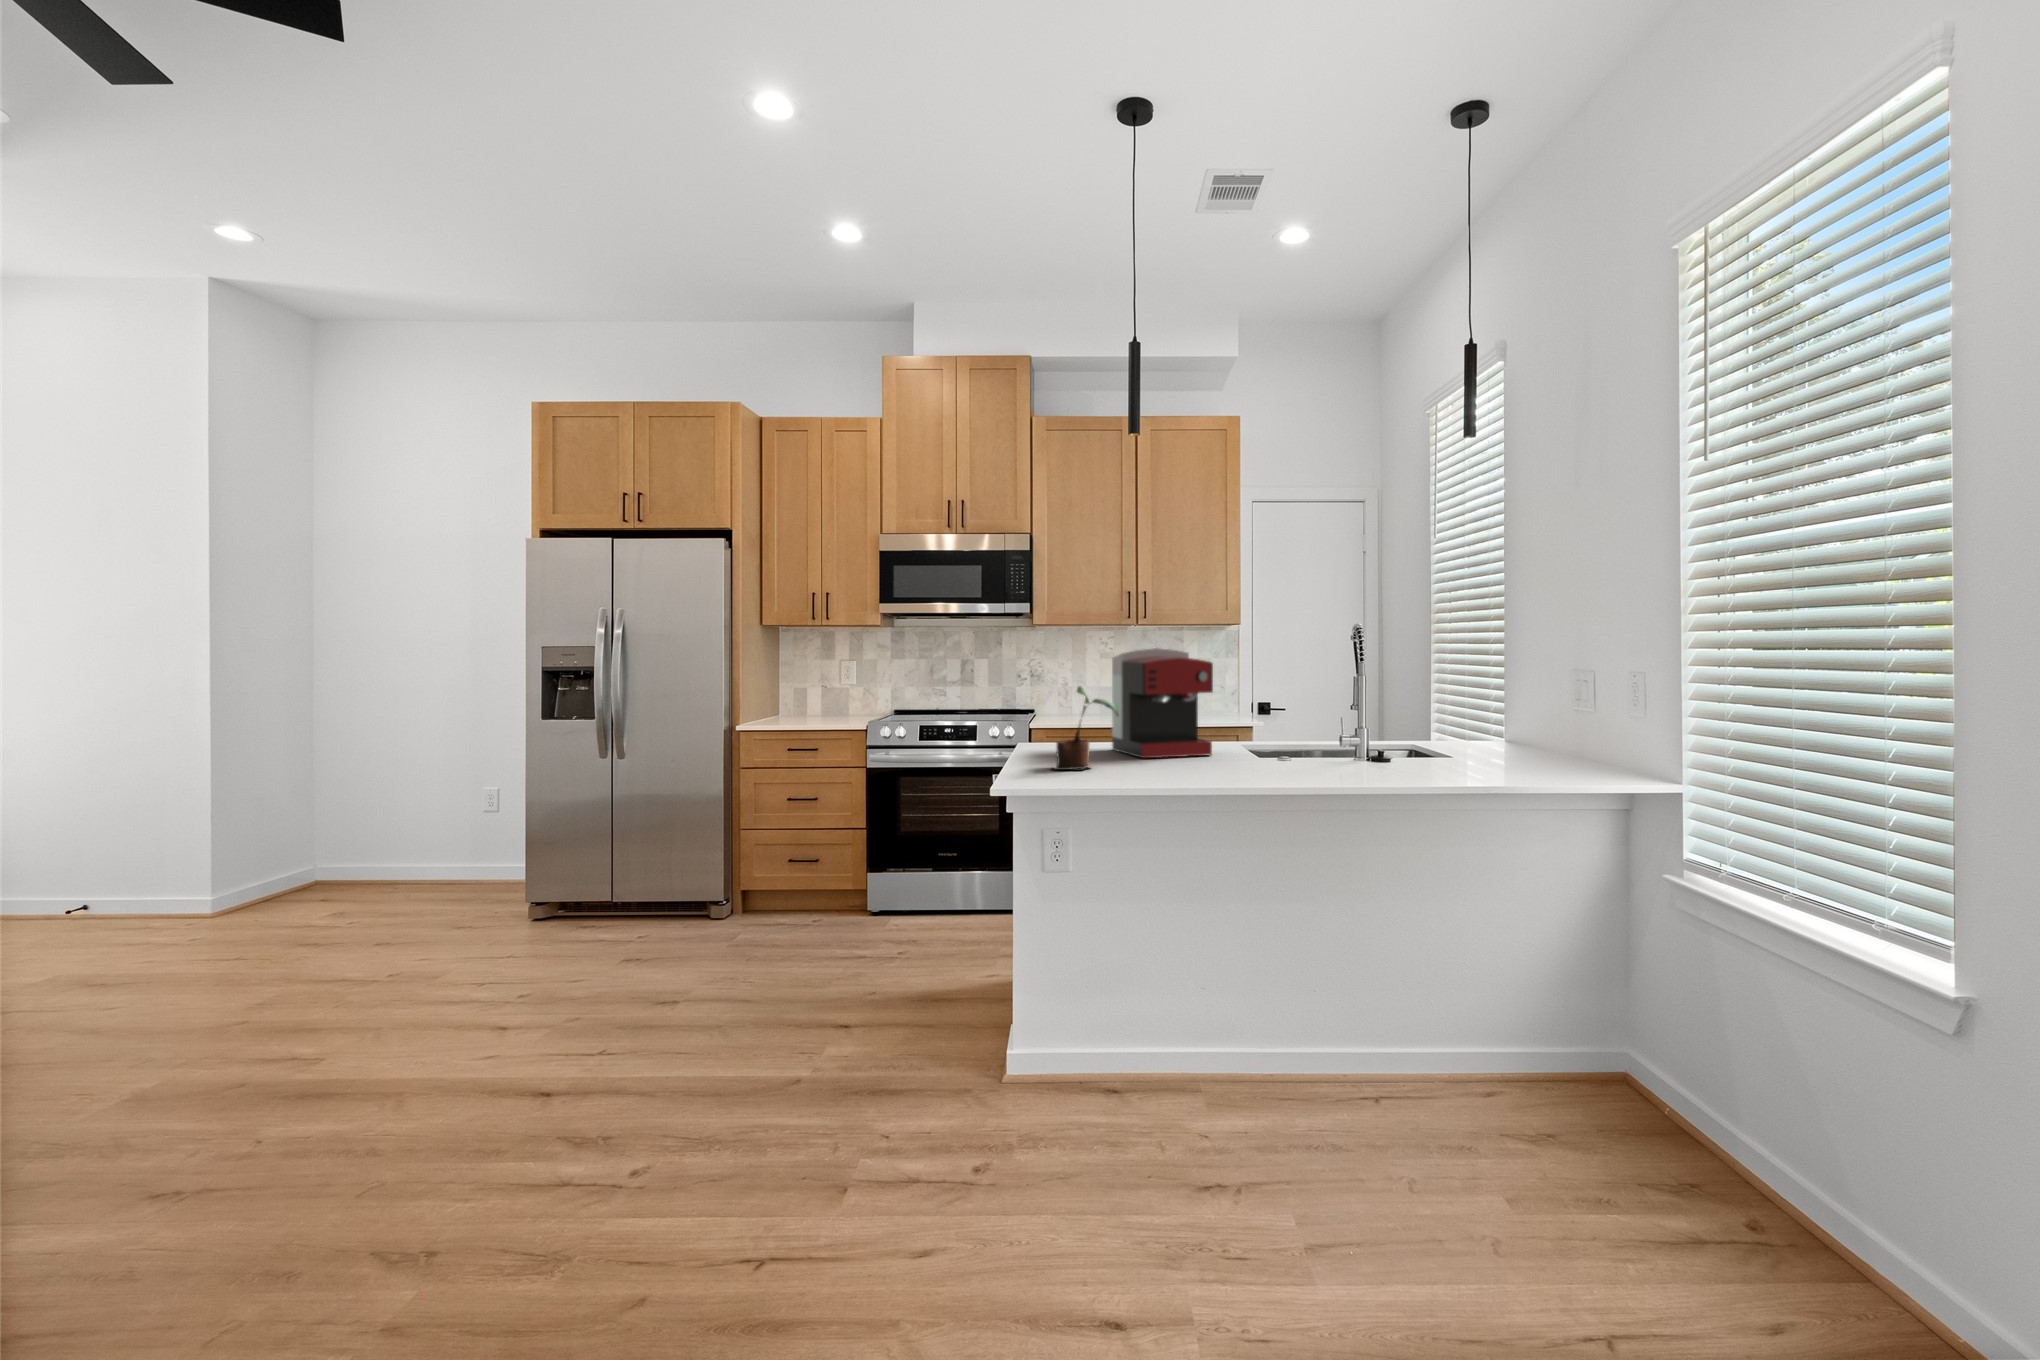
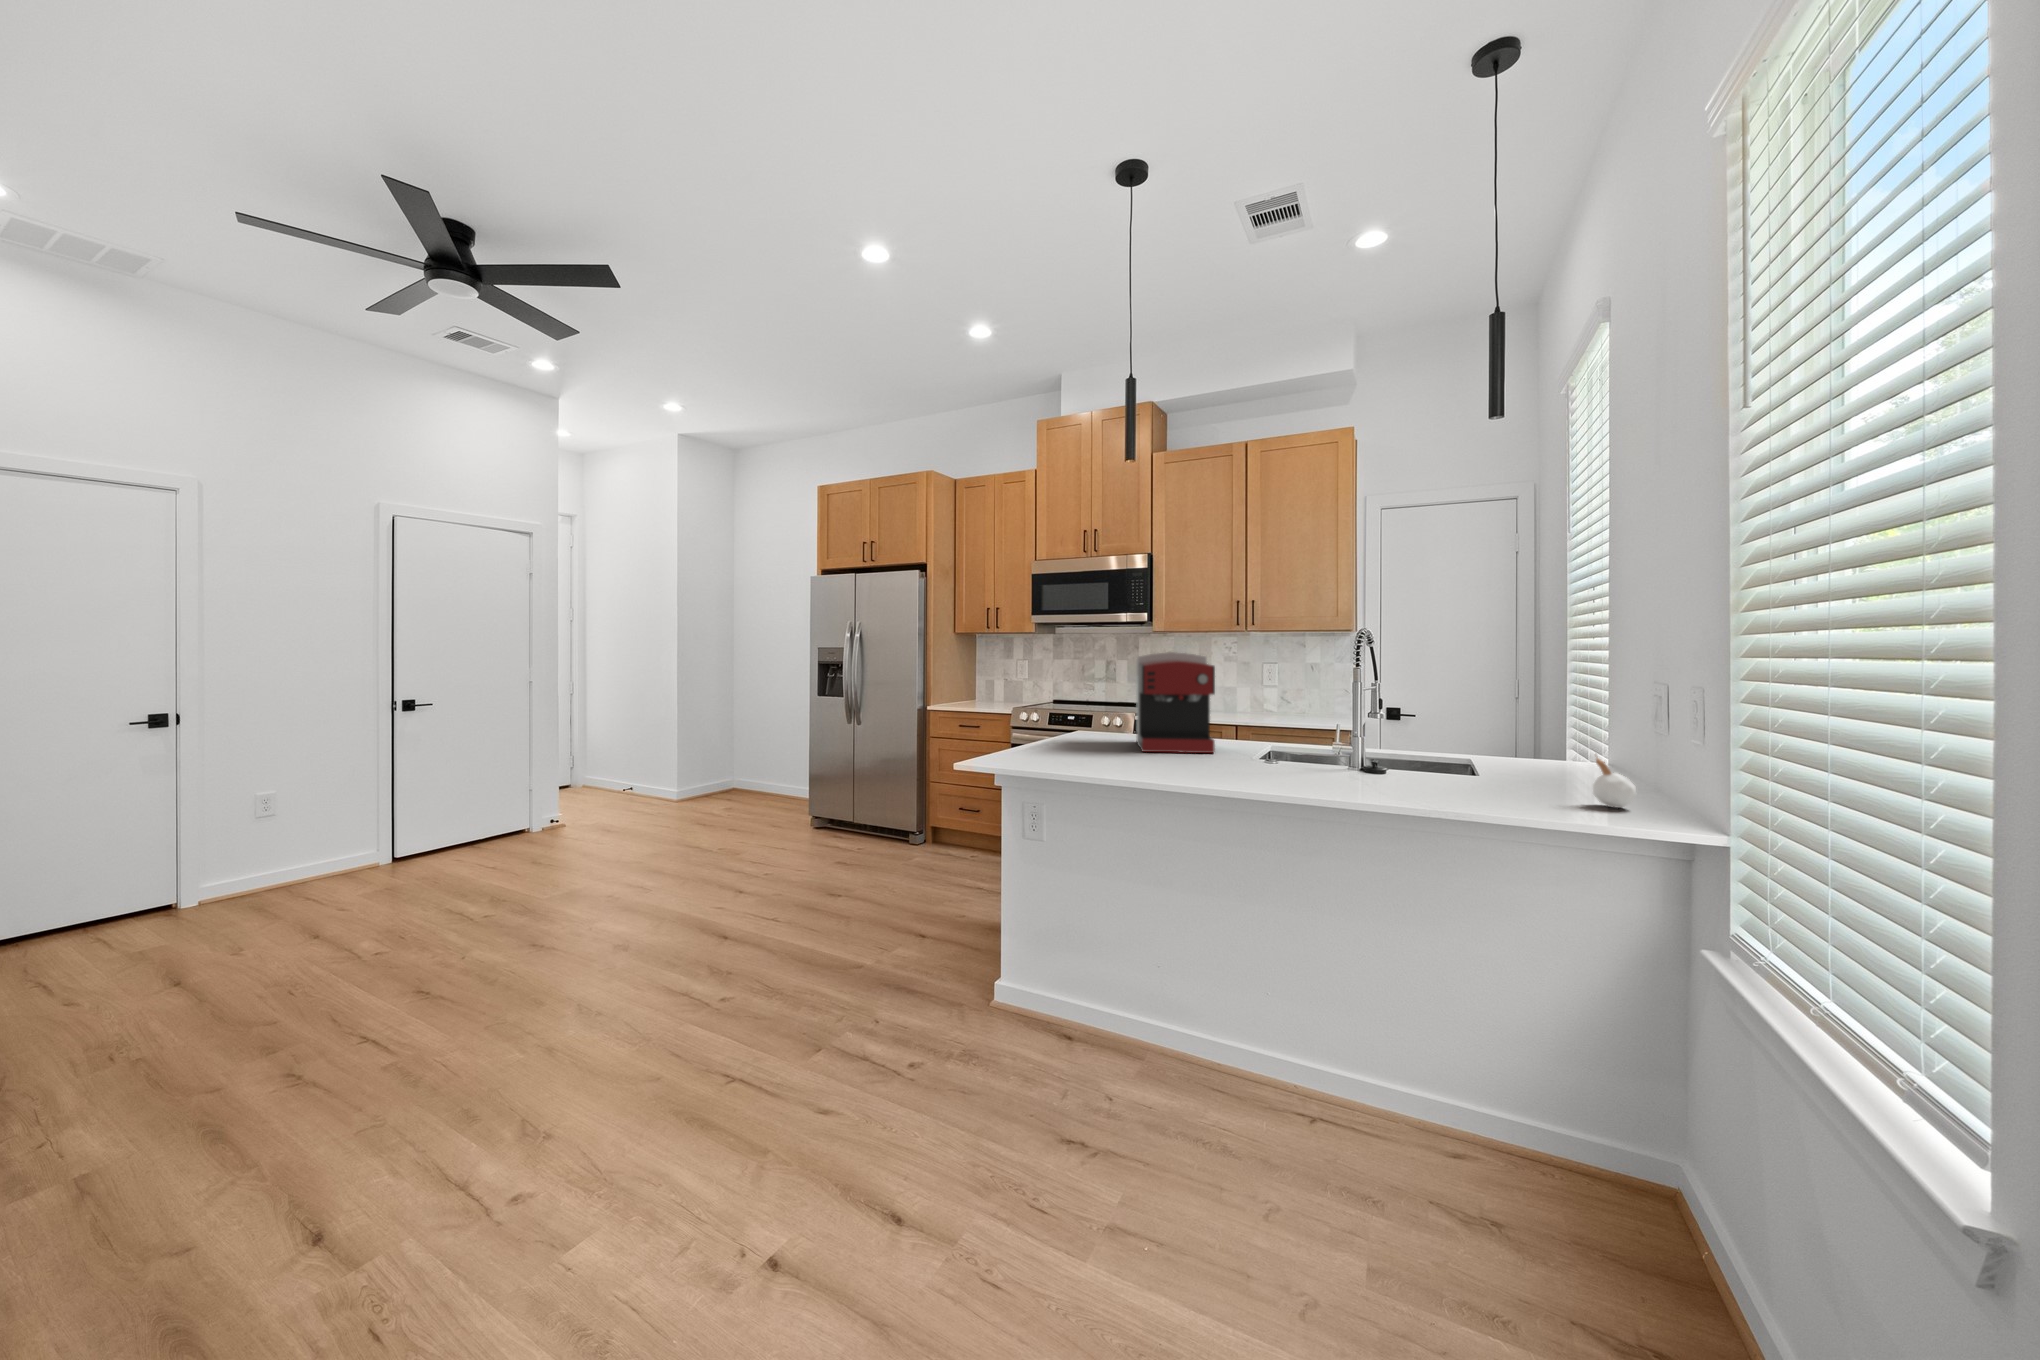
potted plant: present [1053,686,1119,770] -> none [1040,684,1099,758]
candle: none [1564,725,1597,774] -> present [1593,751,1636,808]

